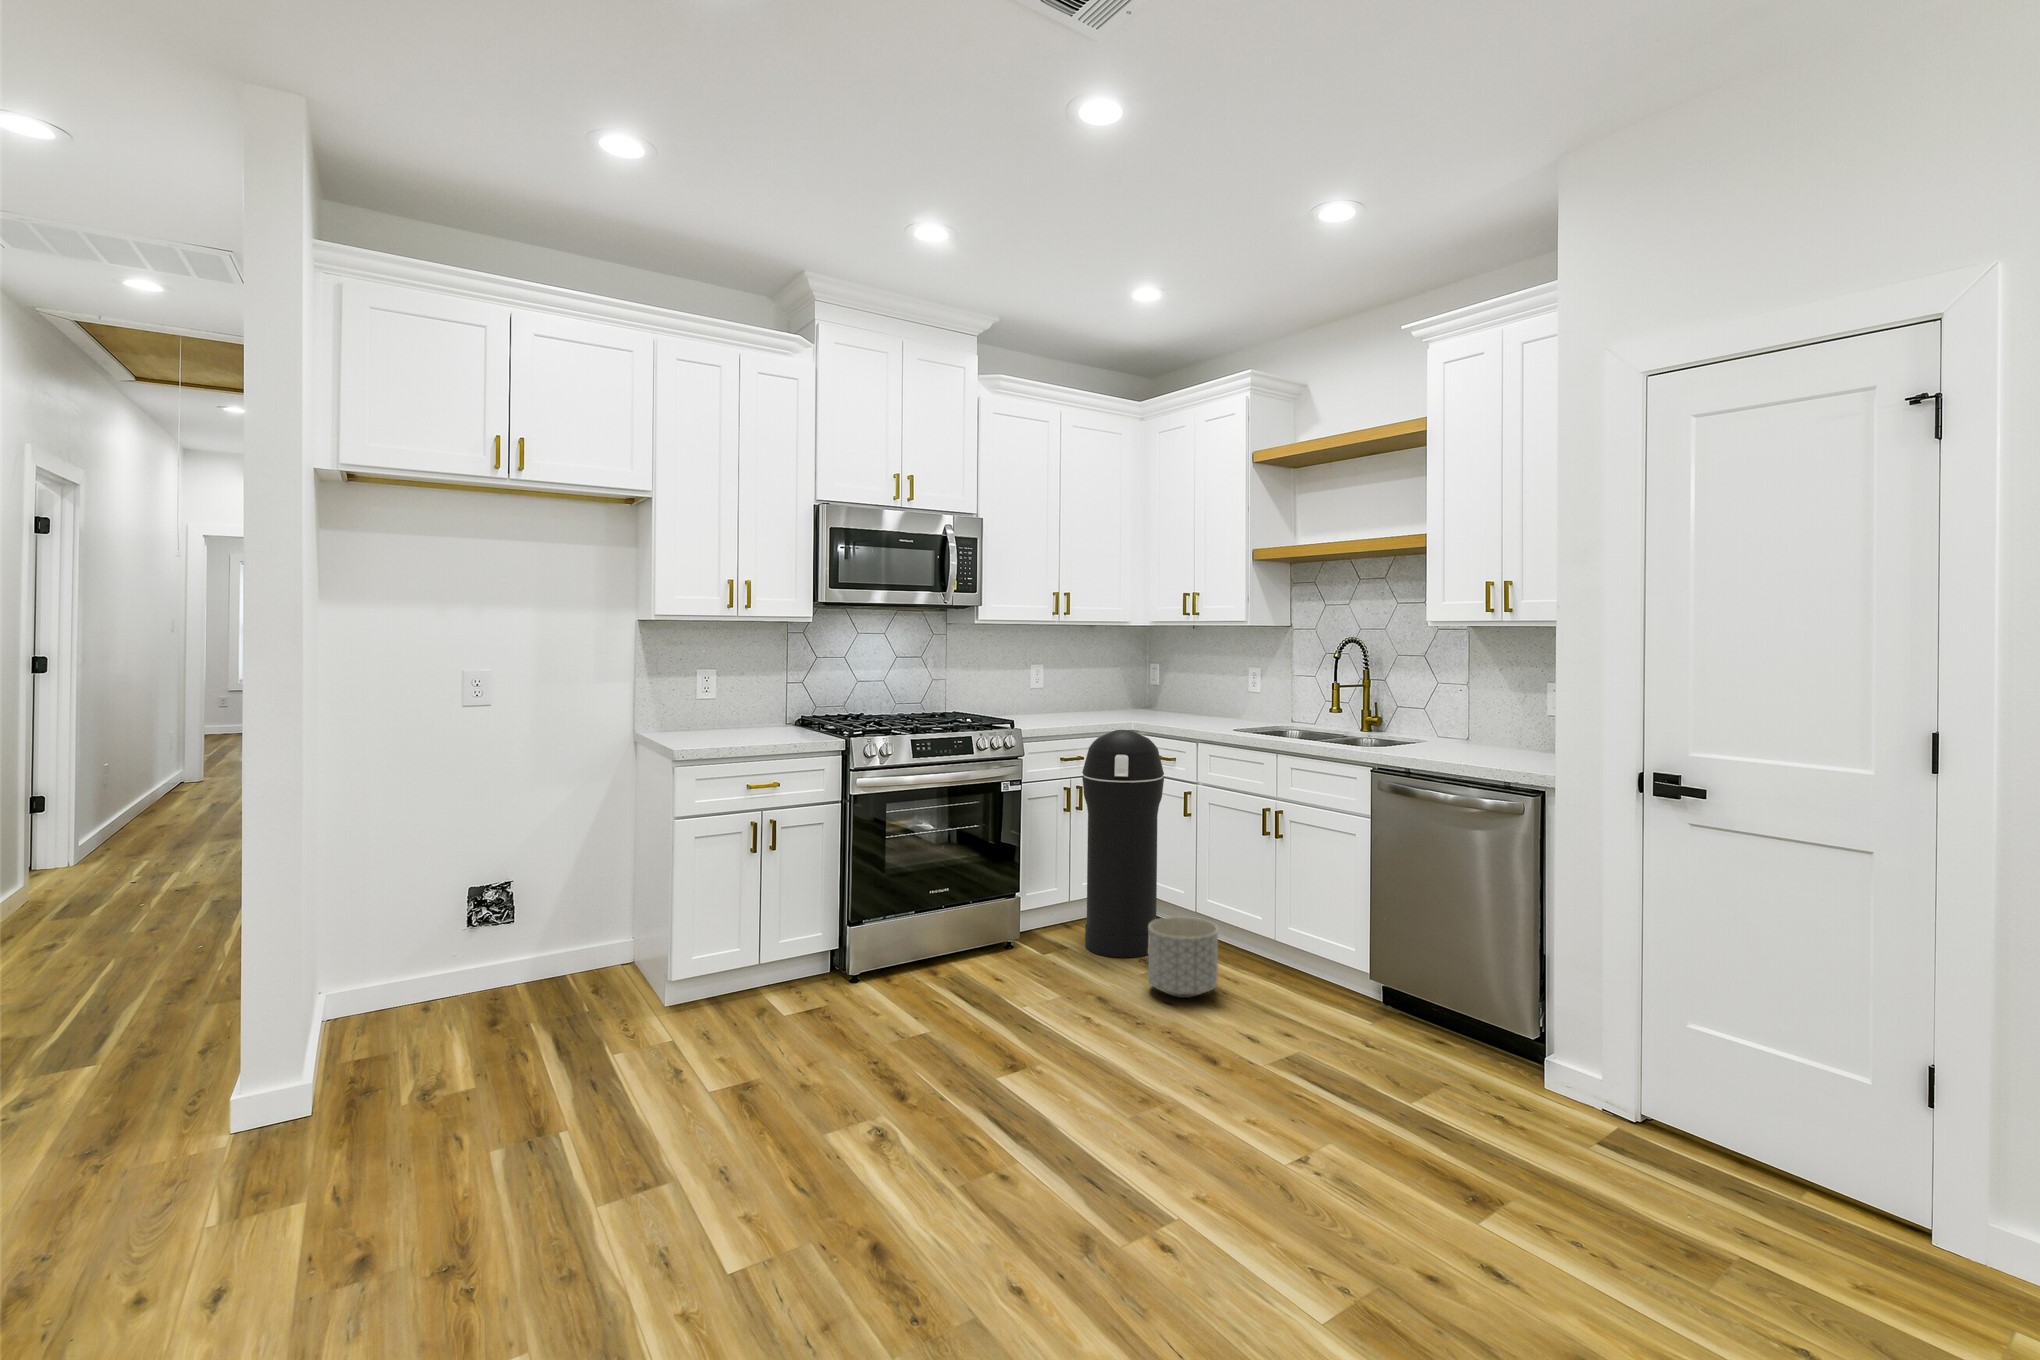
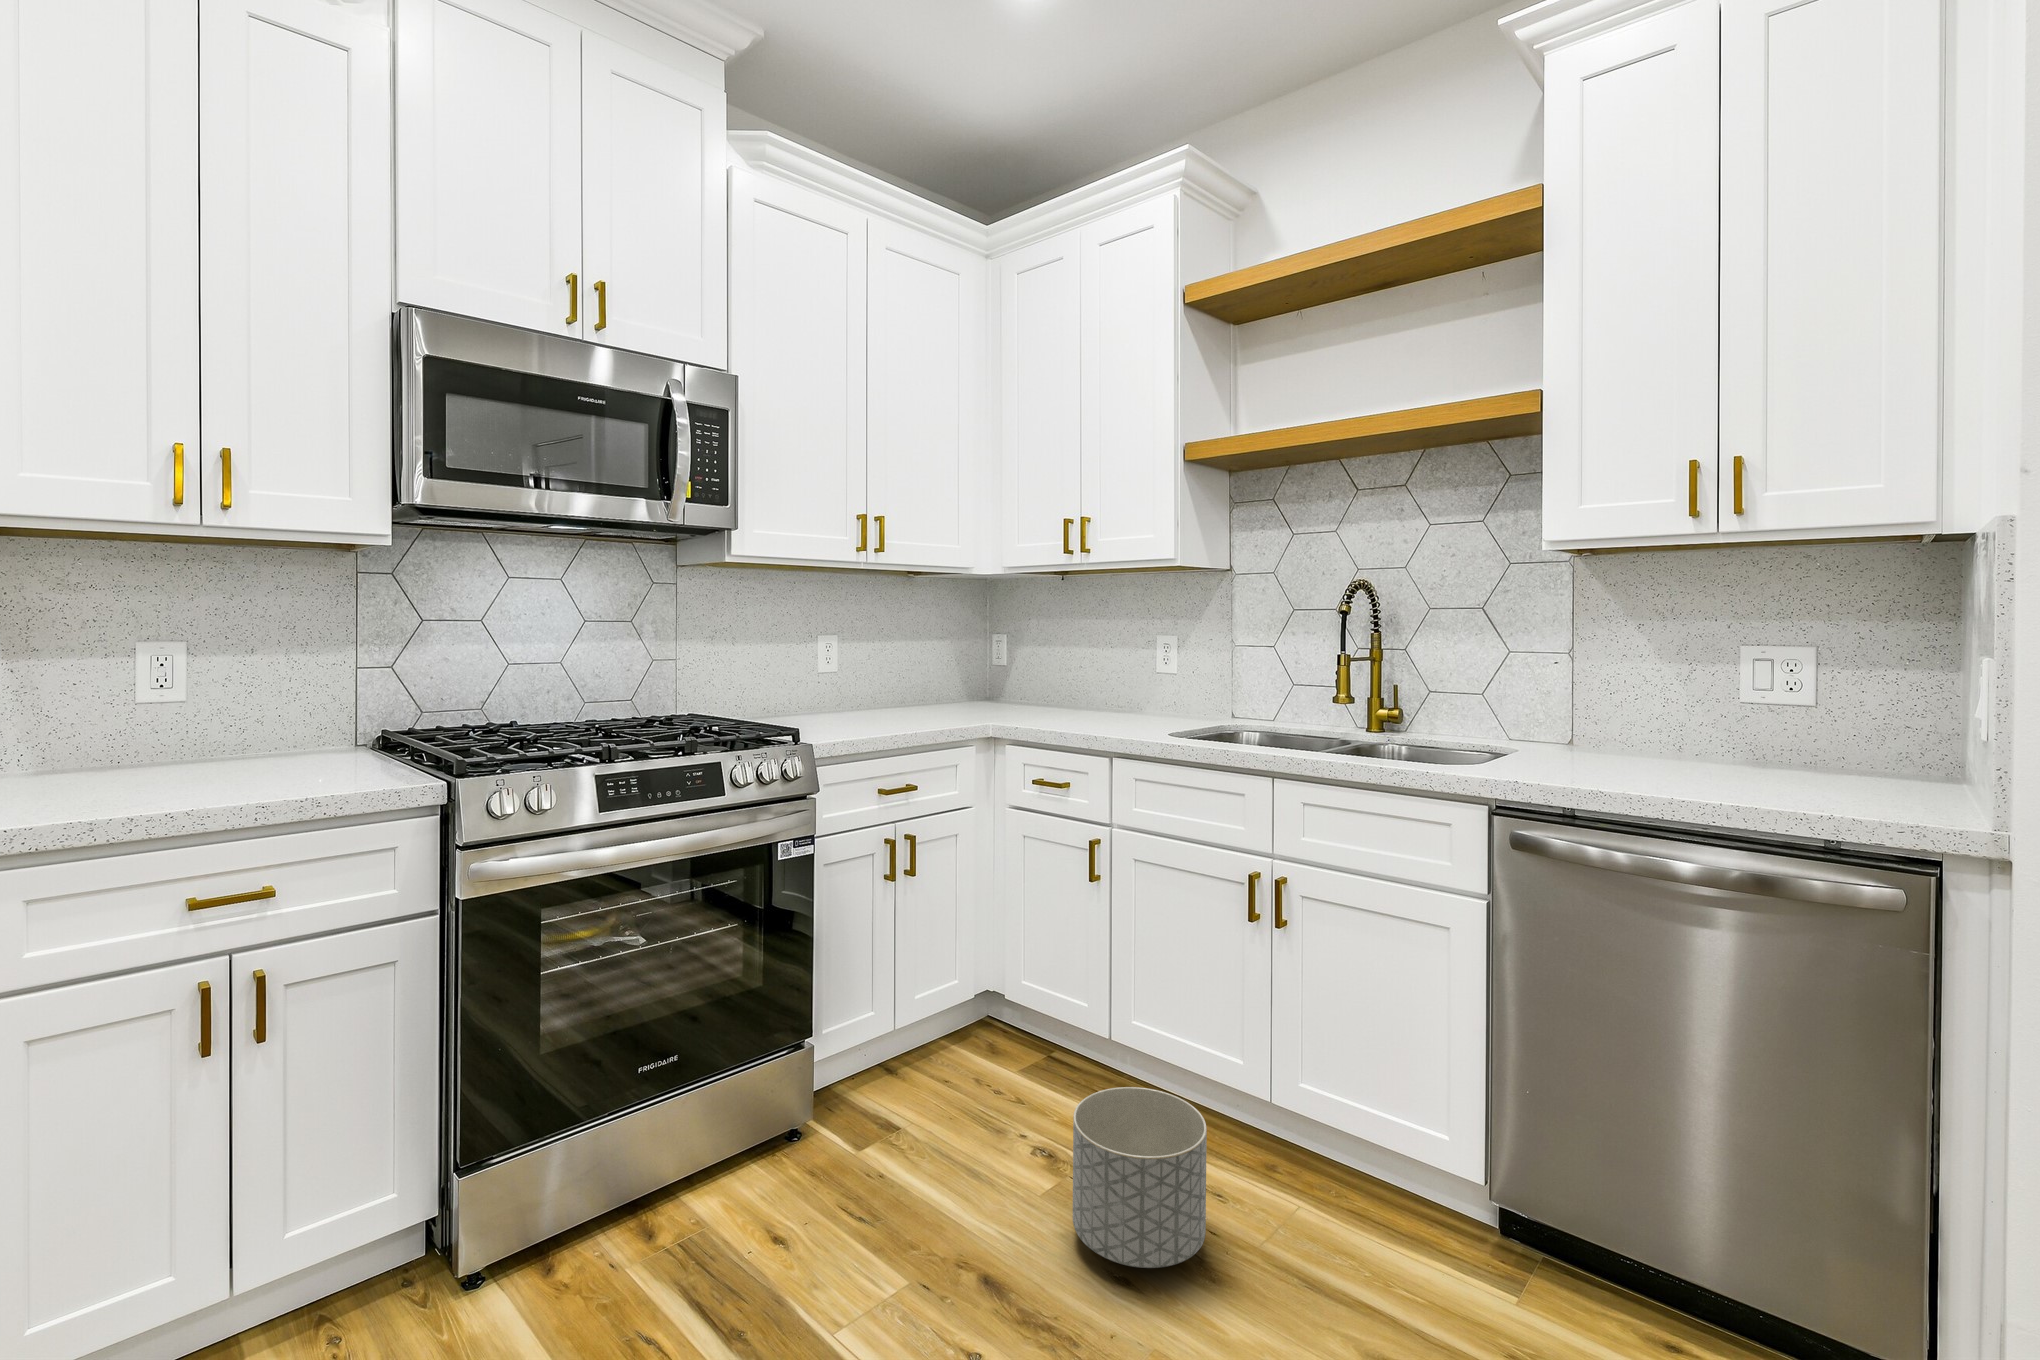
trash can: present [1082,730,1164,958] -> none [922,741,1063,1147]

